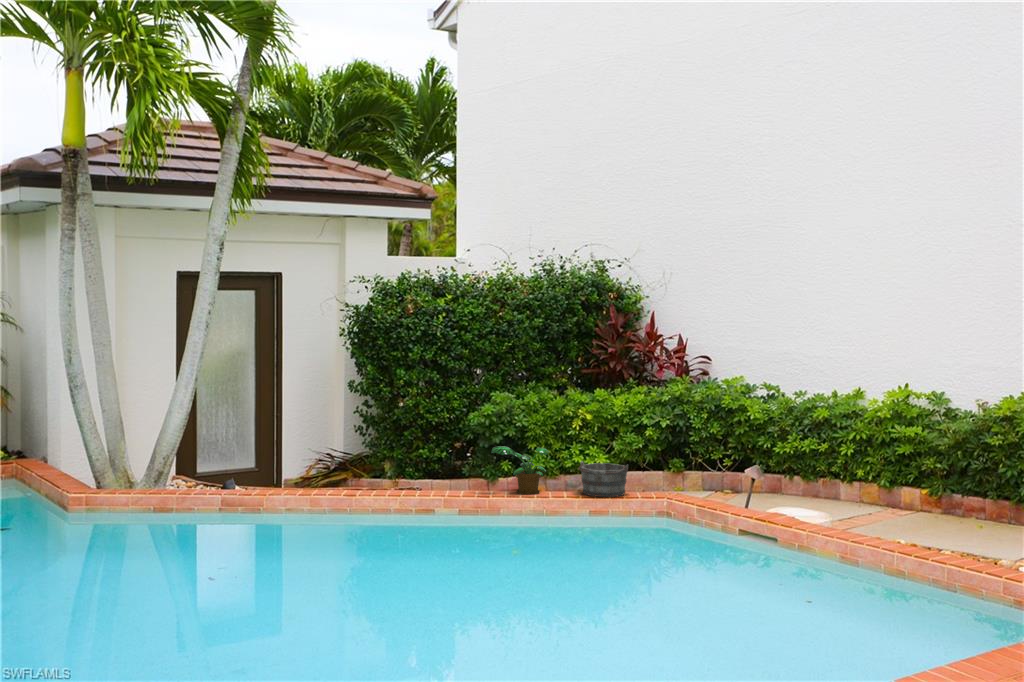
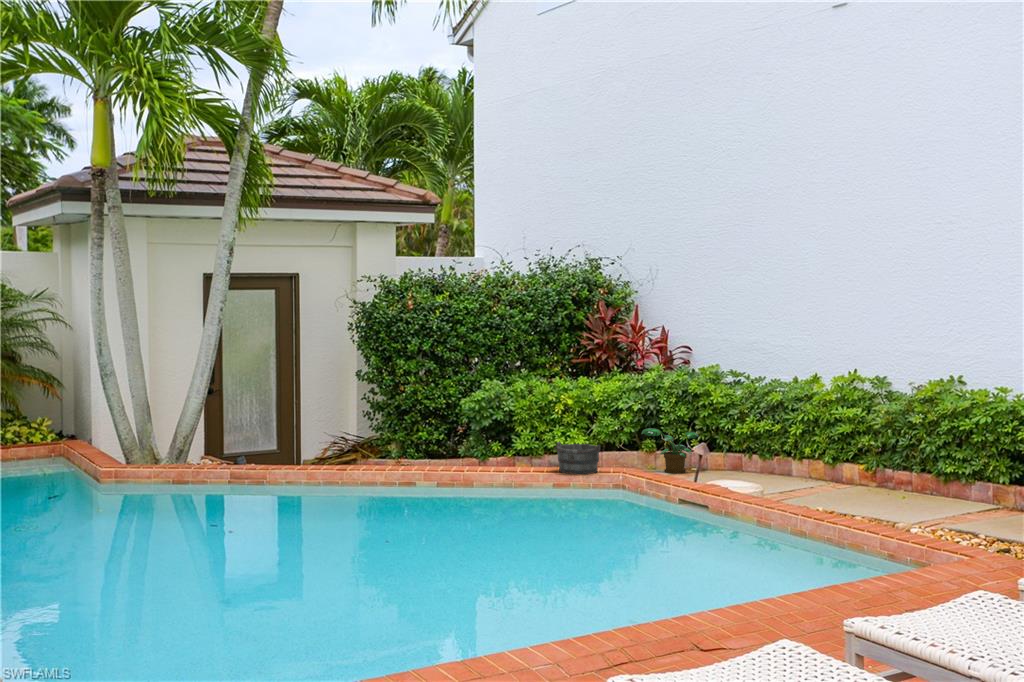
potted plant: present [491,446,549,495] -> present [641,428,698,473]

